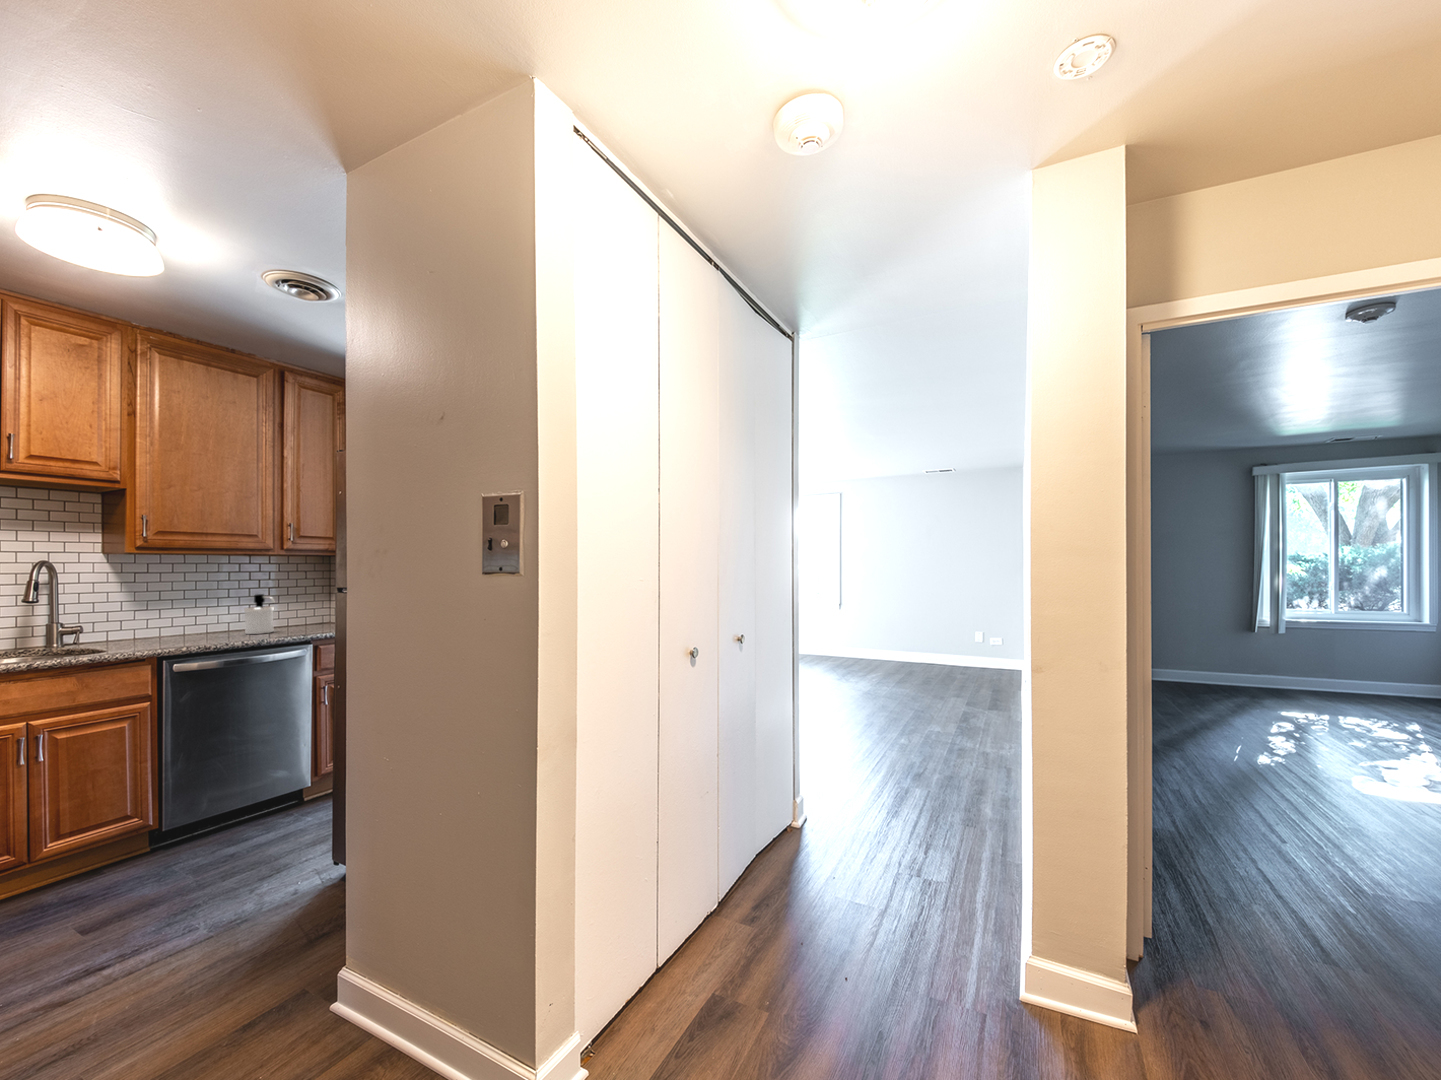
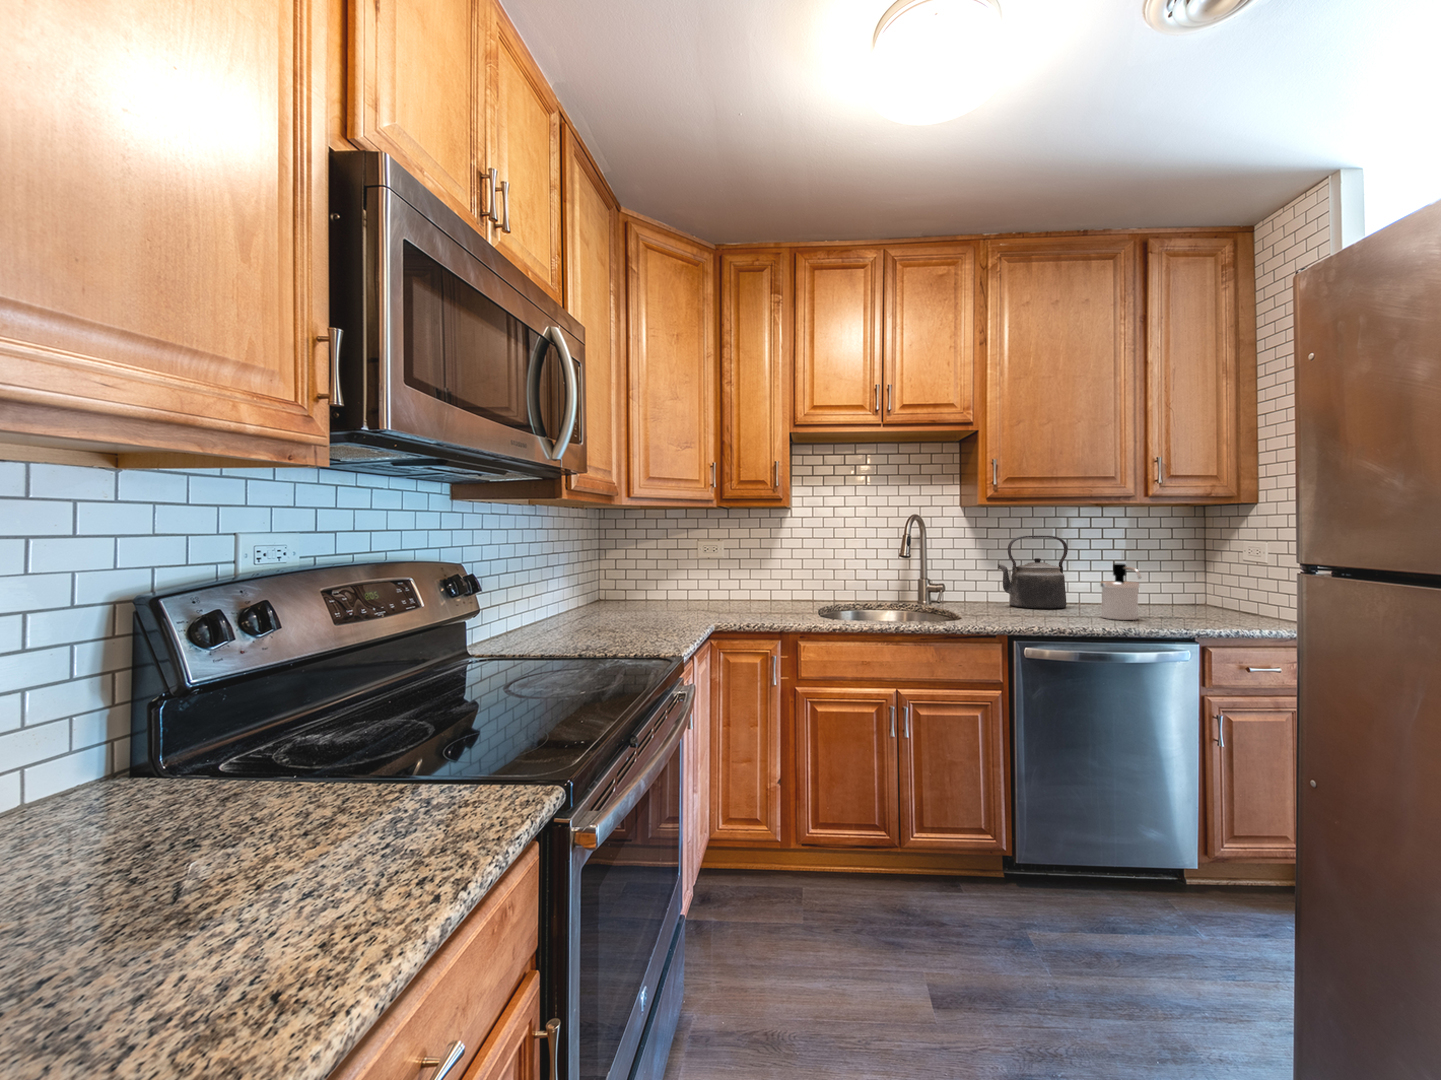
kettle: none [146,576,217,636] -> present [998,536,1068,609]

